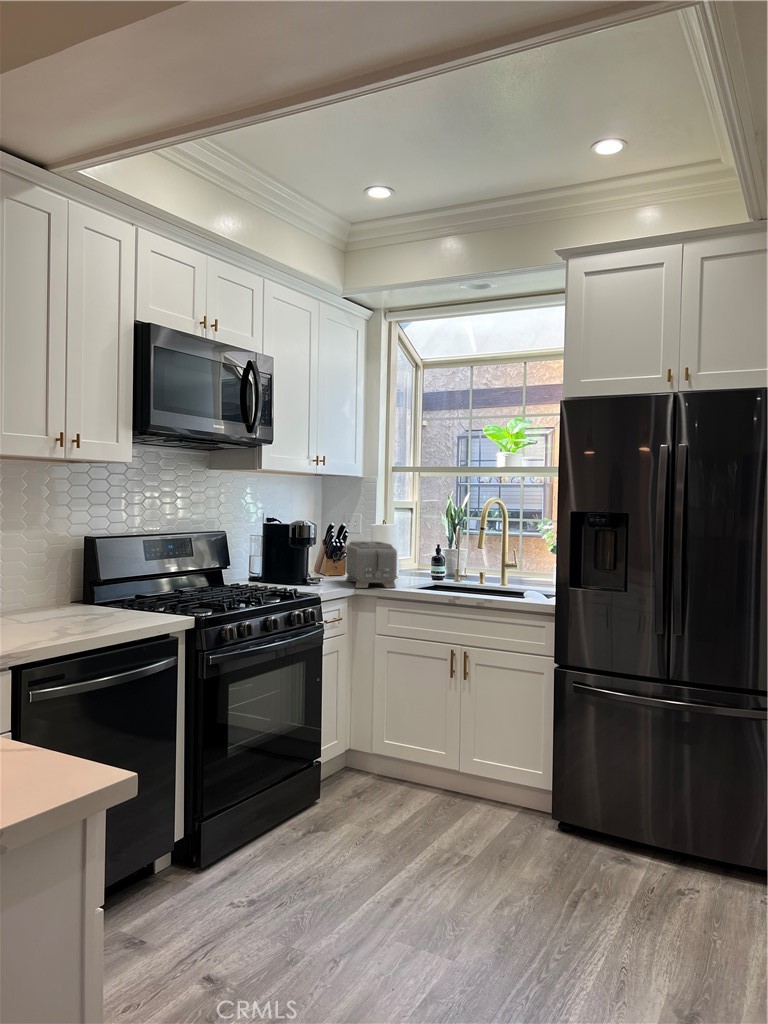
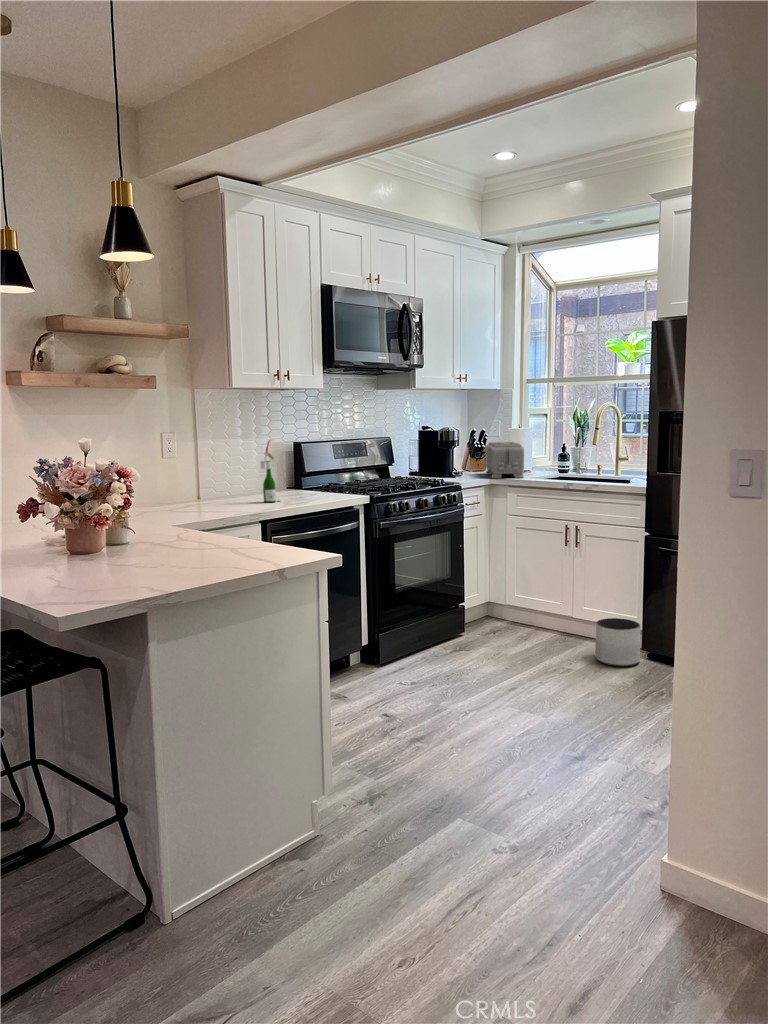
wine bottle: none [23,534,55,631] -> present [260,440,280,502]
planter: none [496,776,554,846] -> present [595,618,640,666]

